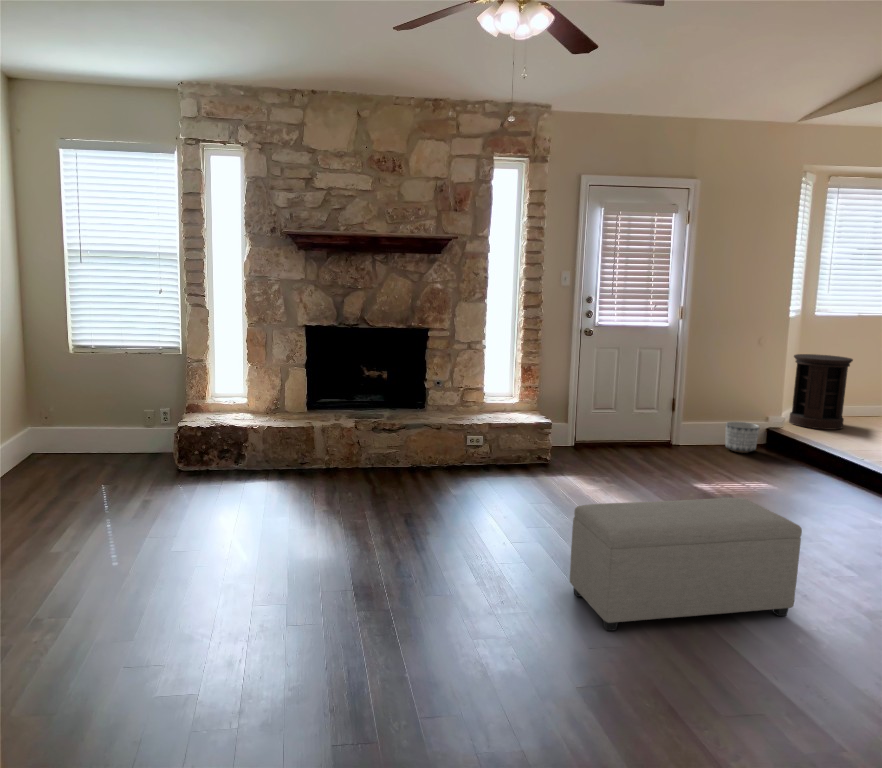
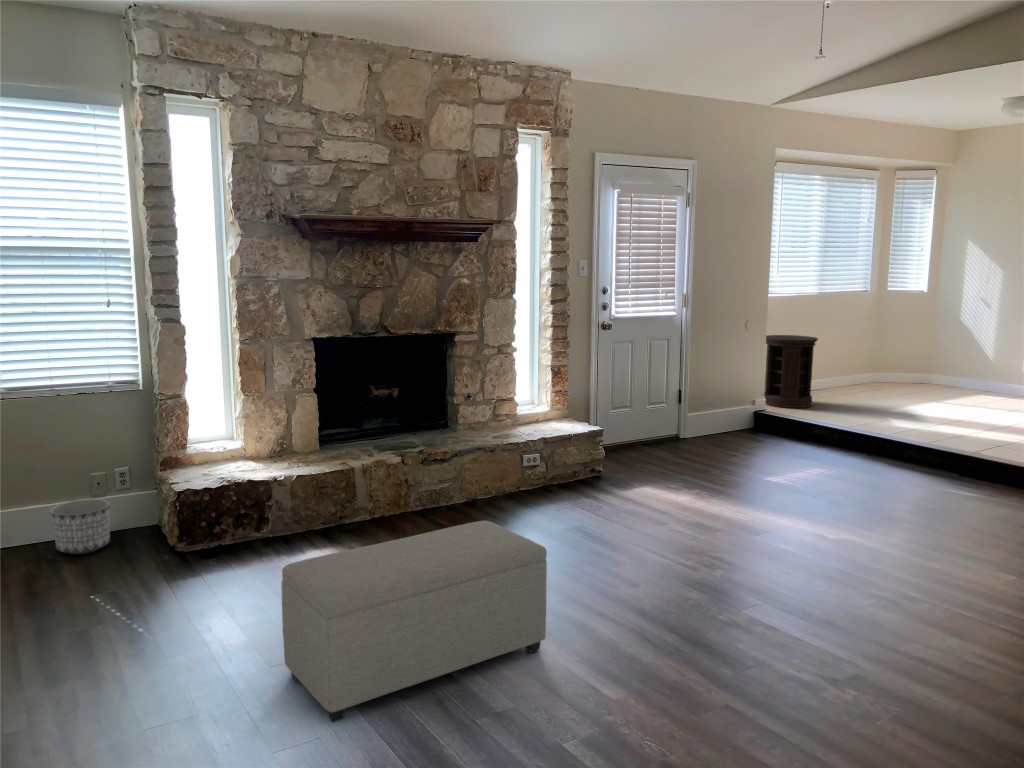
planter: present [725,422,759,453] -> present [50,499,110,554]
ottoman: present [570,498,802,631] -> present [281,521,547,722]

